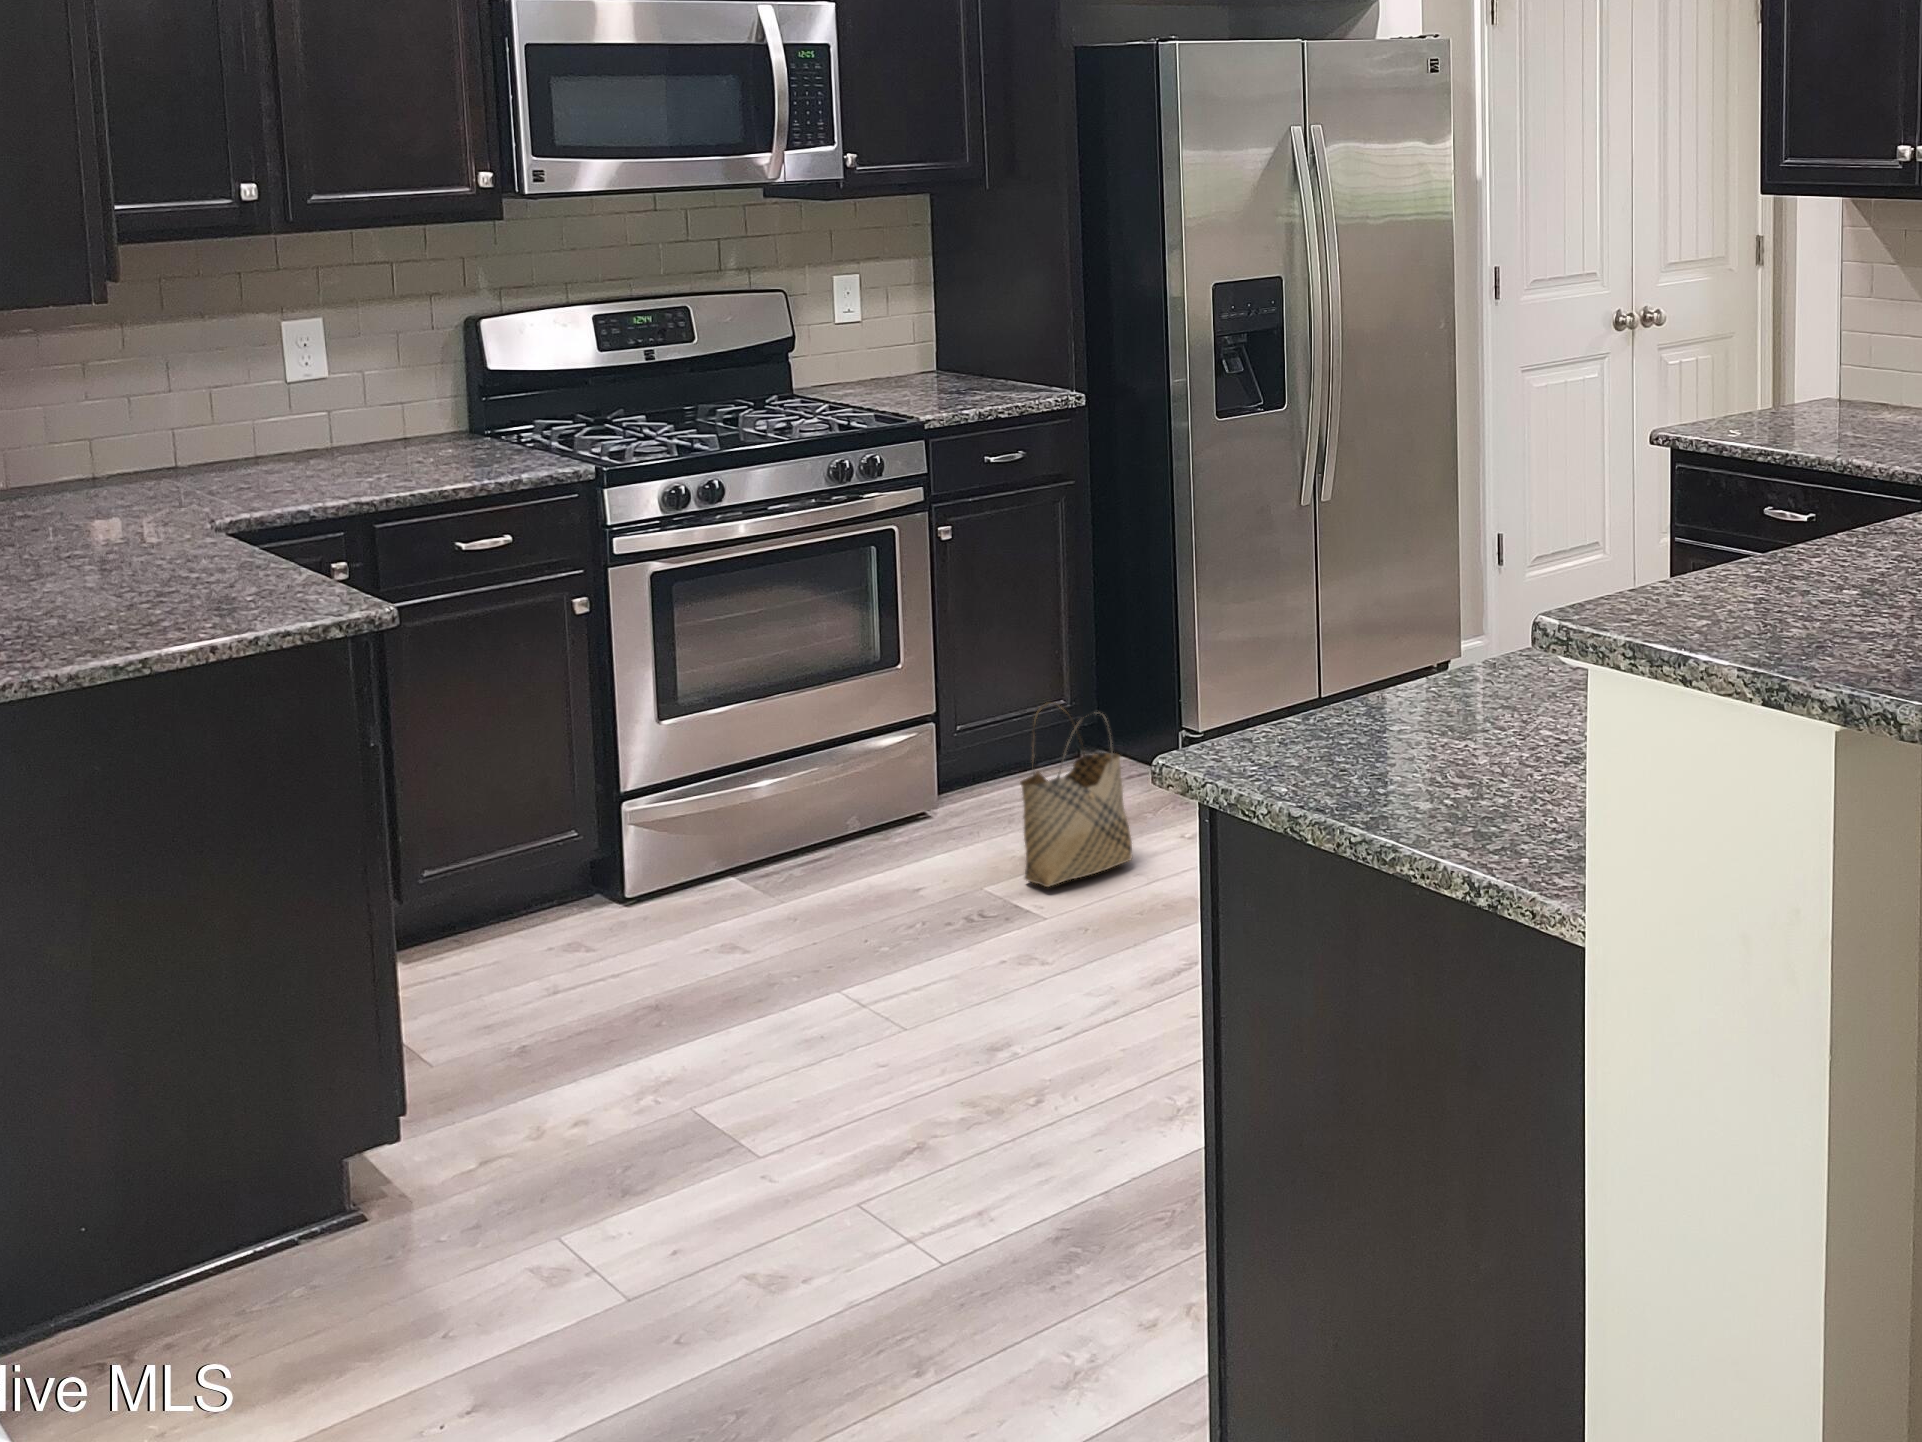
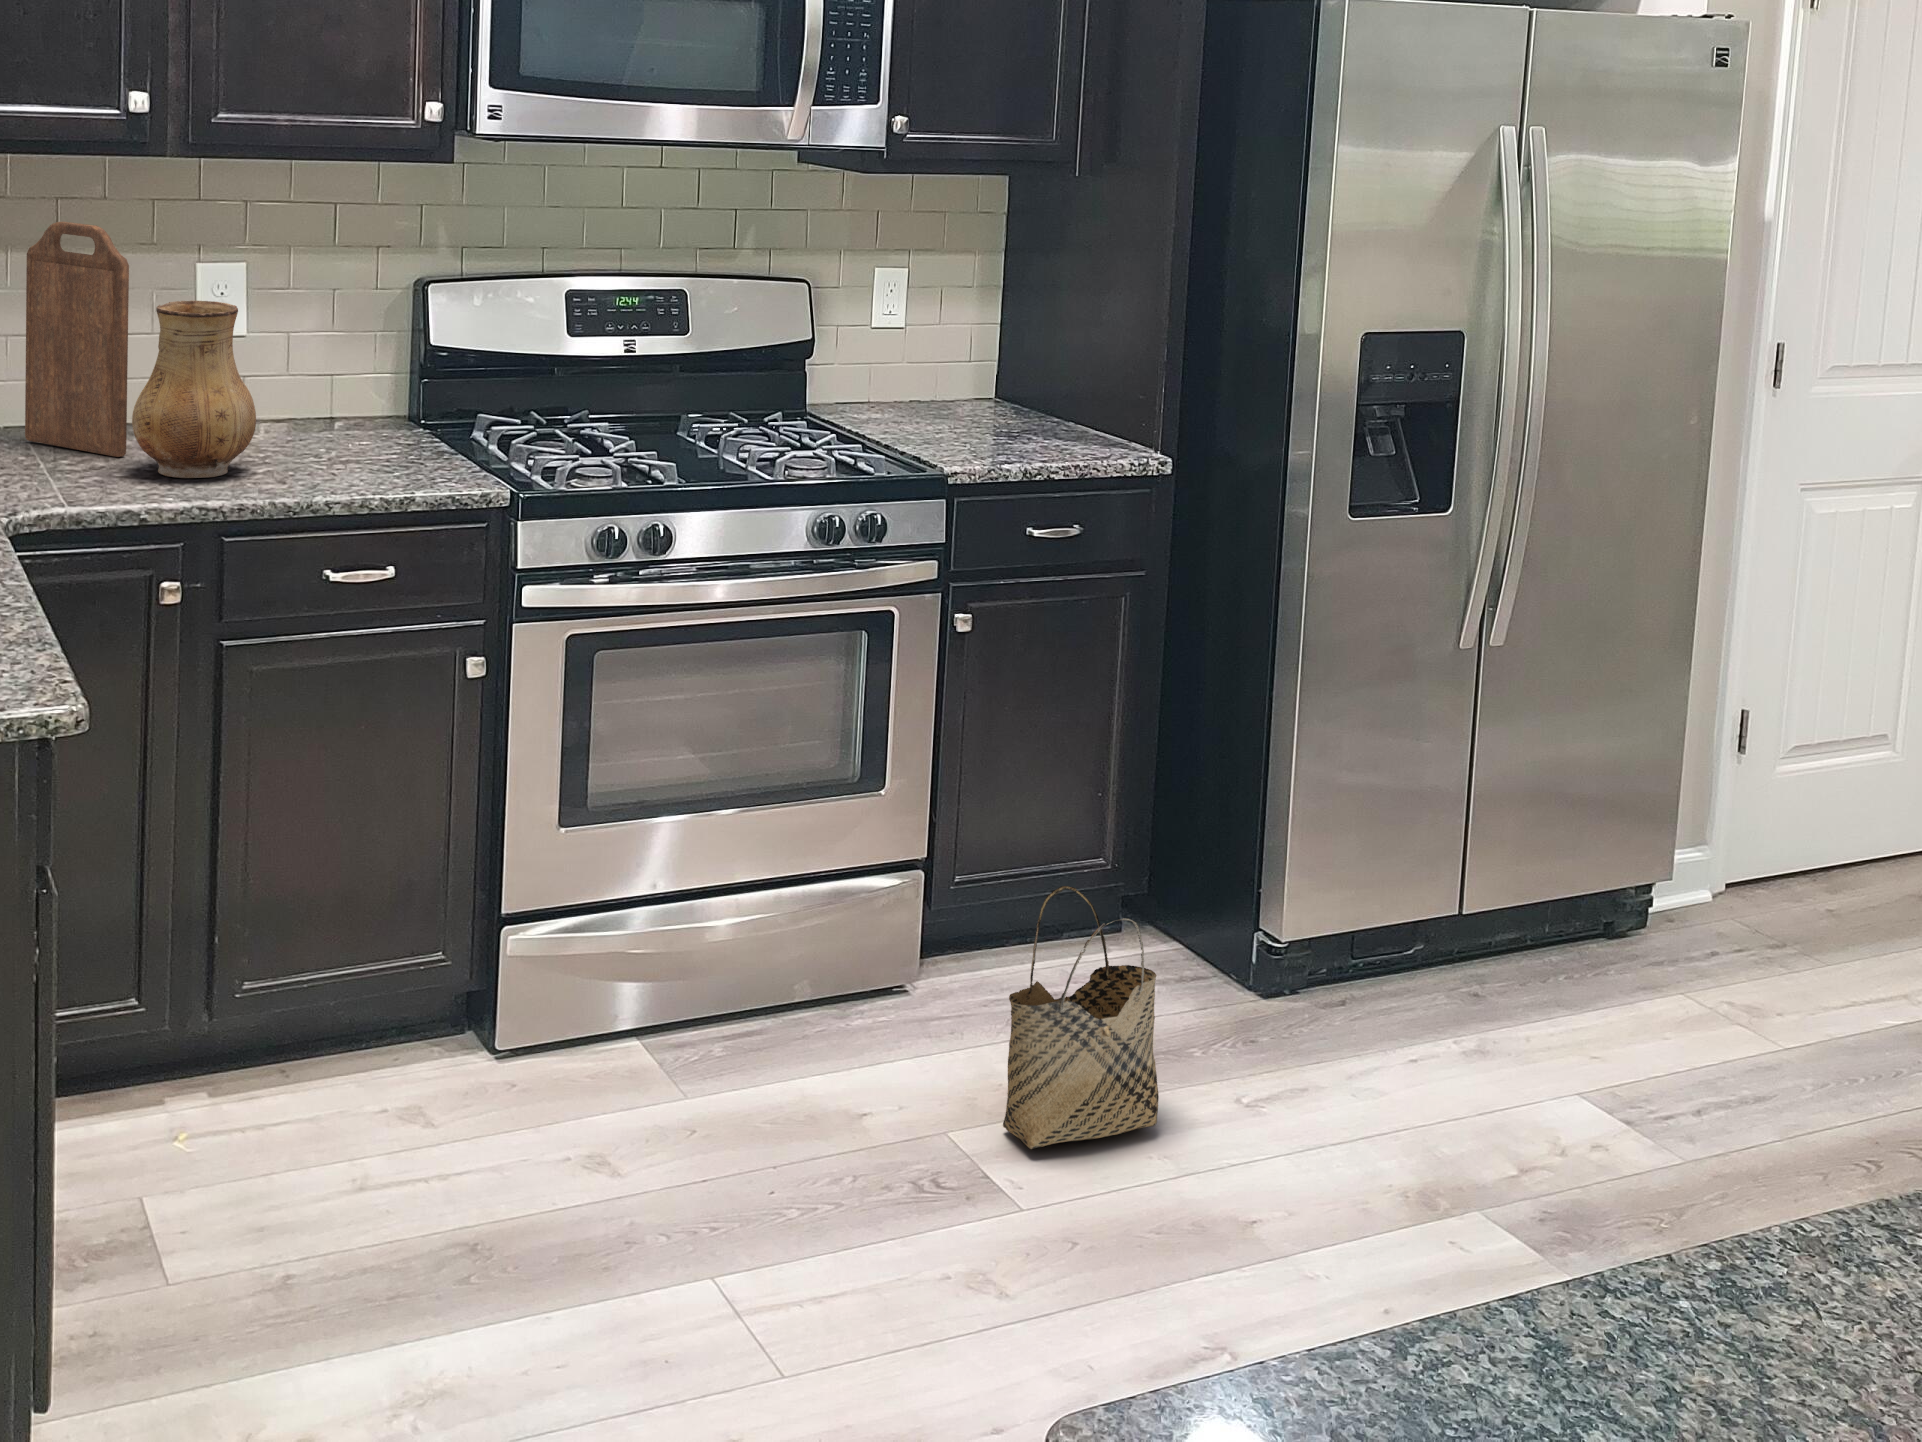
cutting board: none [148,295,260,480] -> present [25,222,129,457]
ceramic pitcher: none [274,345,378,486] -> present [132,301,256,478]

